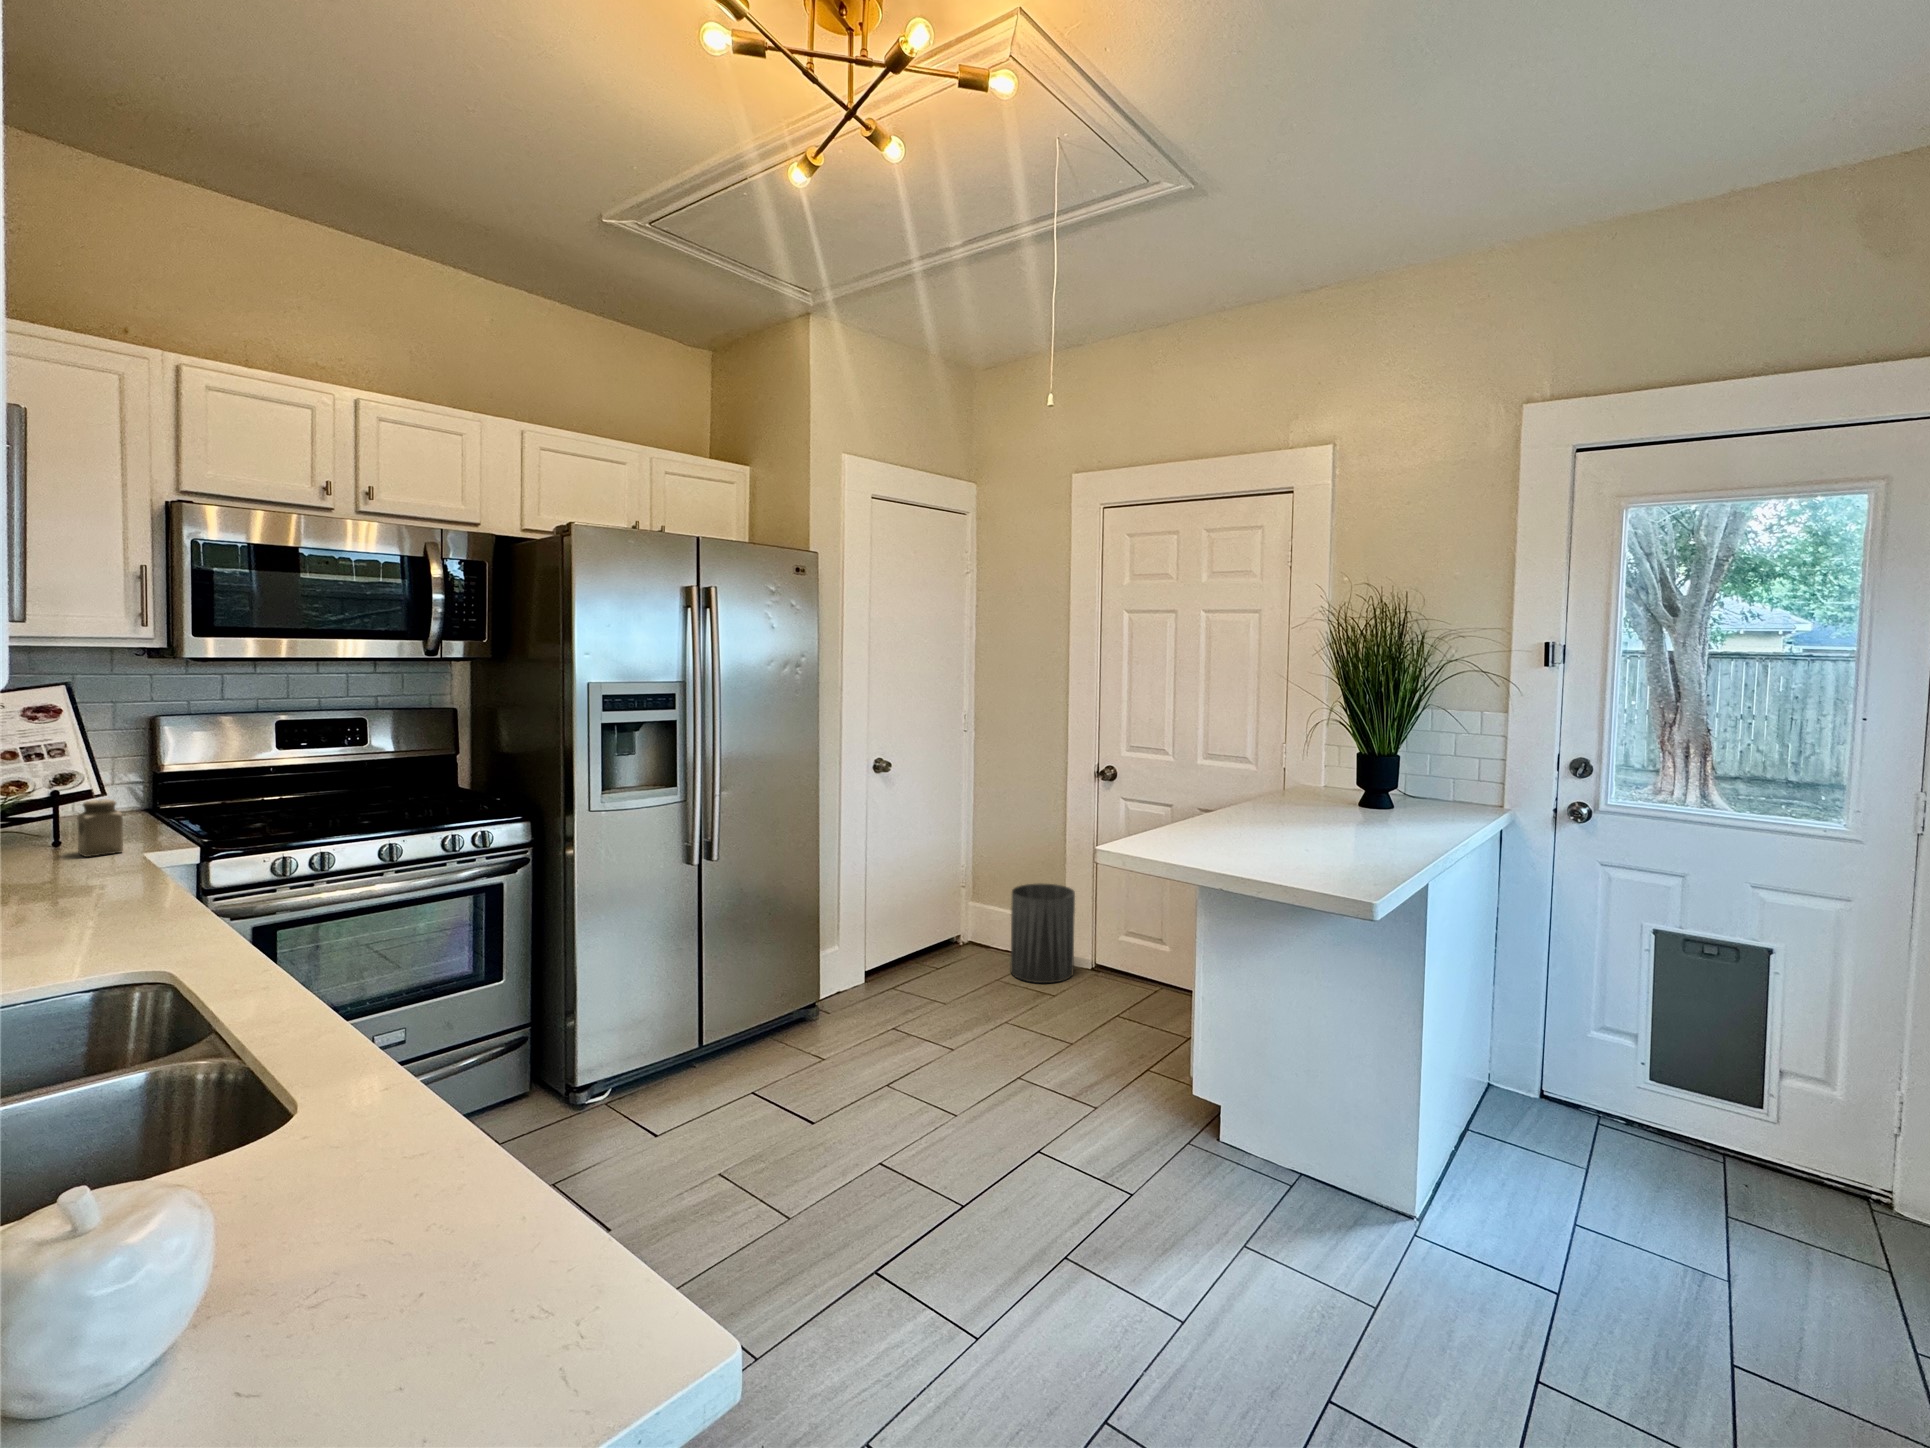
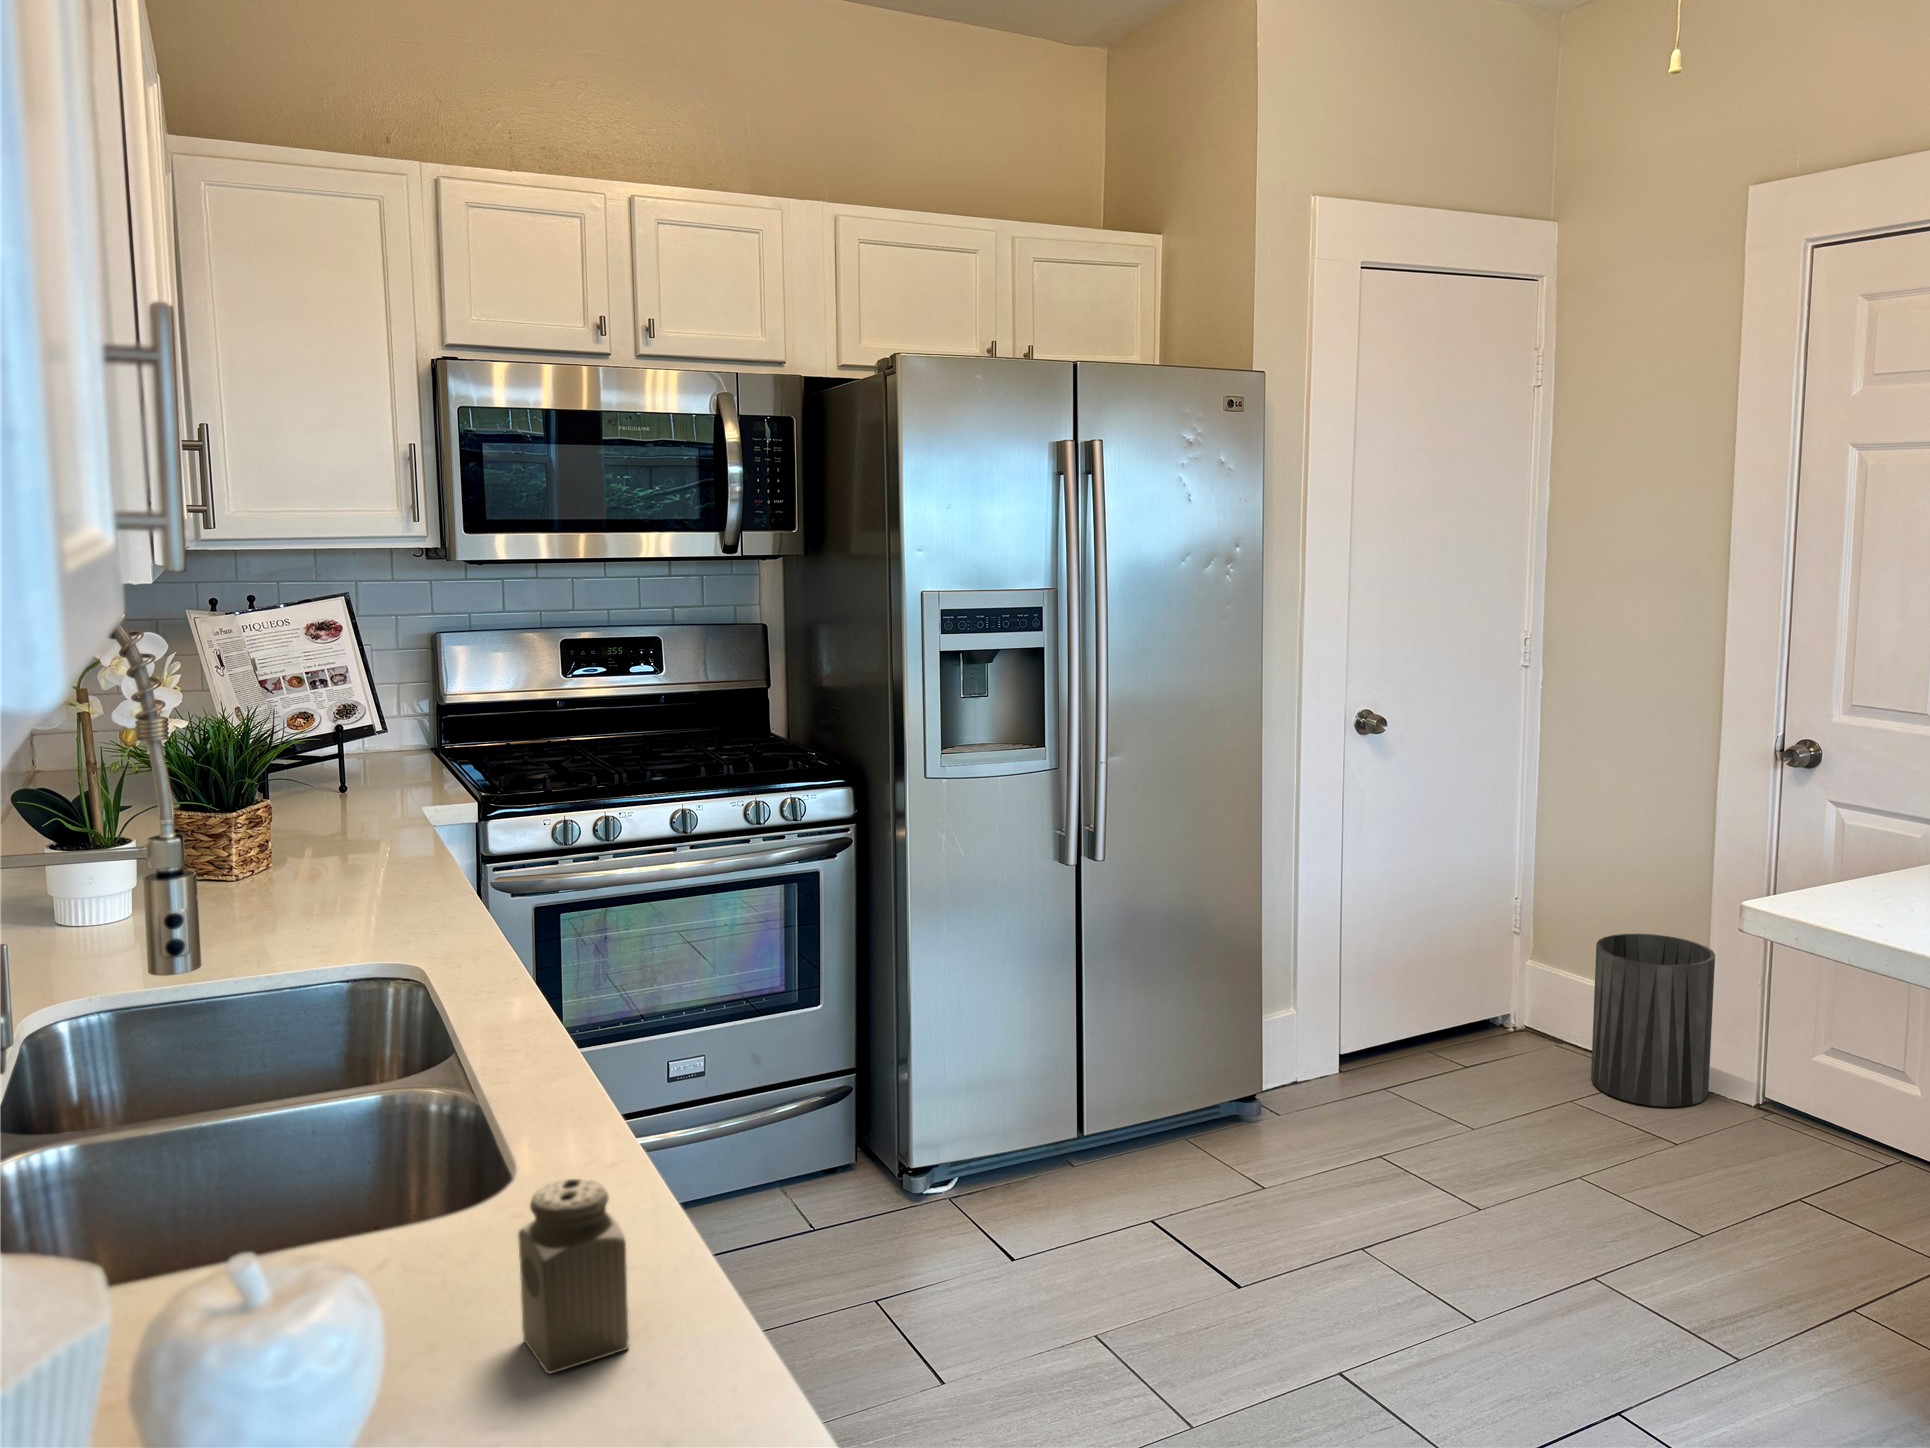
salt shaker: present [77,799,123,857] -> present [518,1179,629,1374]

